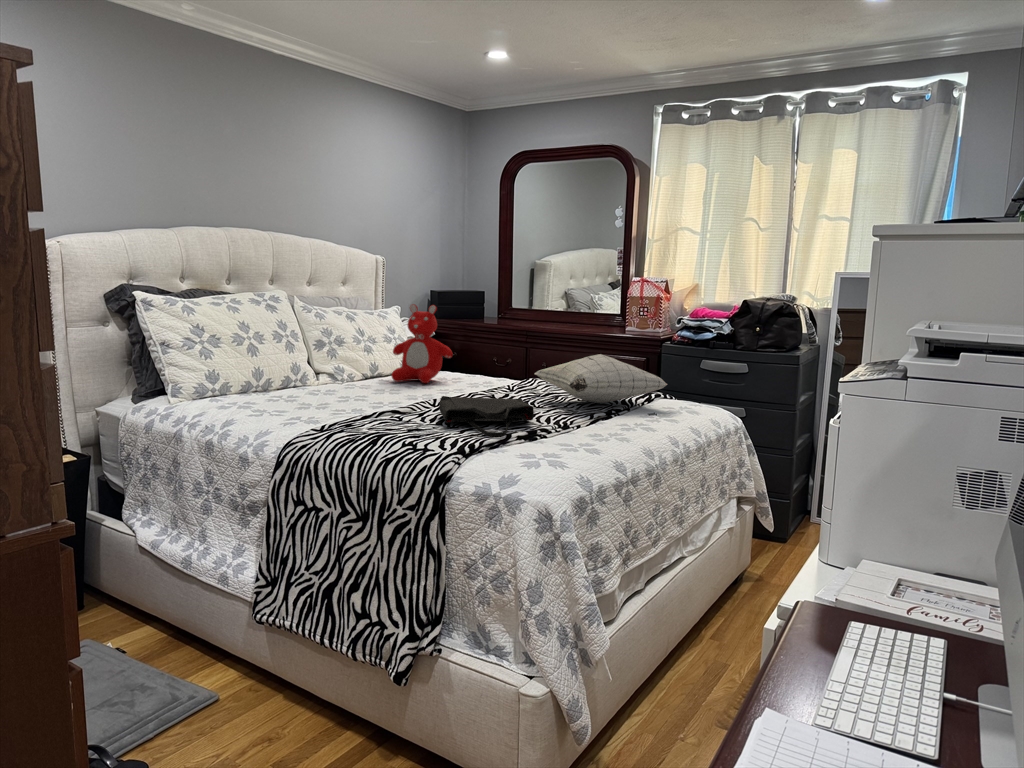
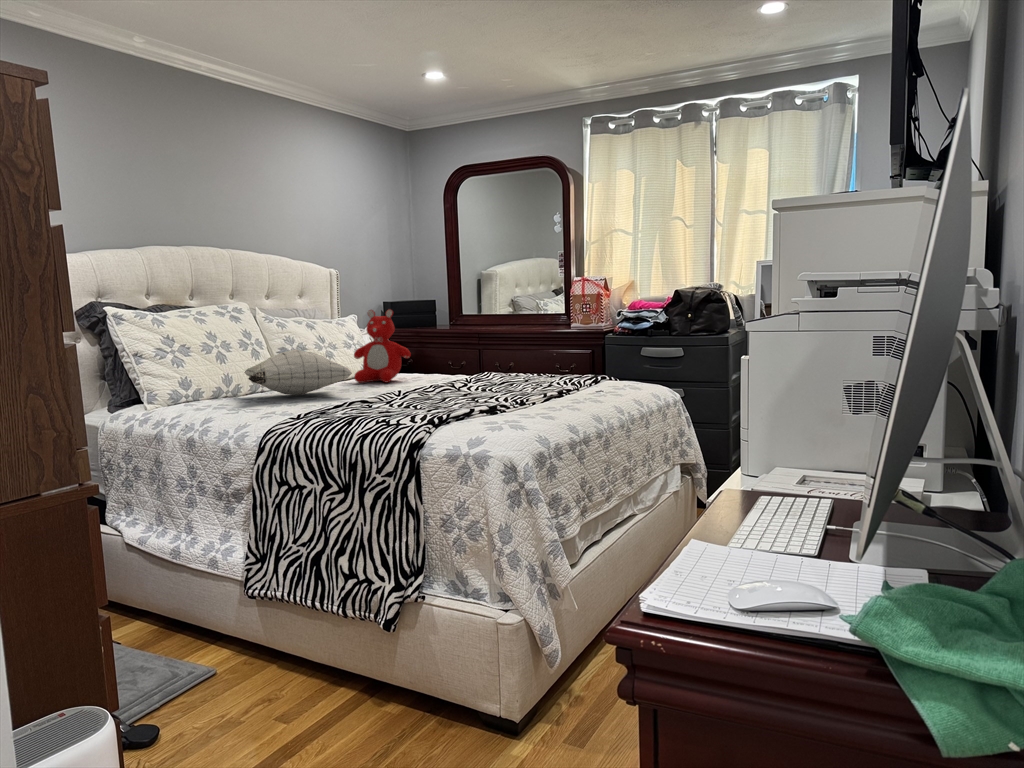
pillow: present [535,354,667,403] -> present [244,349,352,396]
tote bag: present [439,396,534,438] -> none [405,383,492,413]

